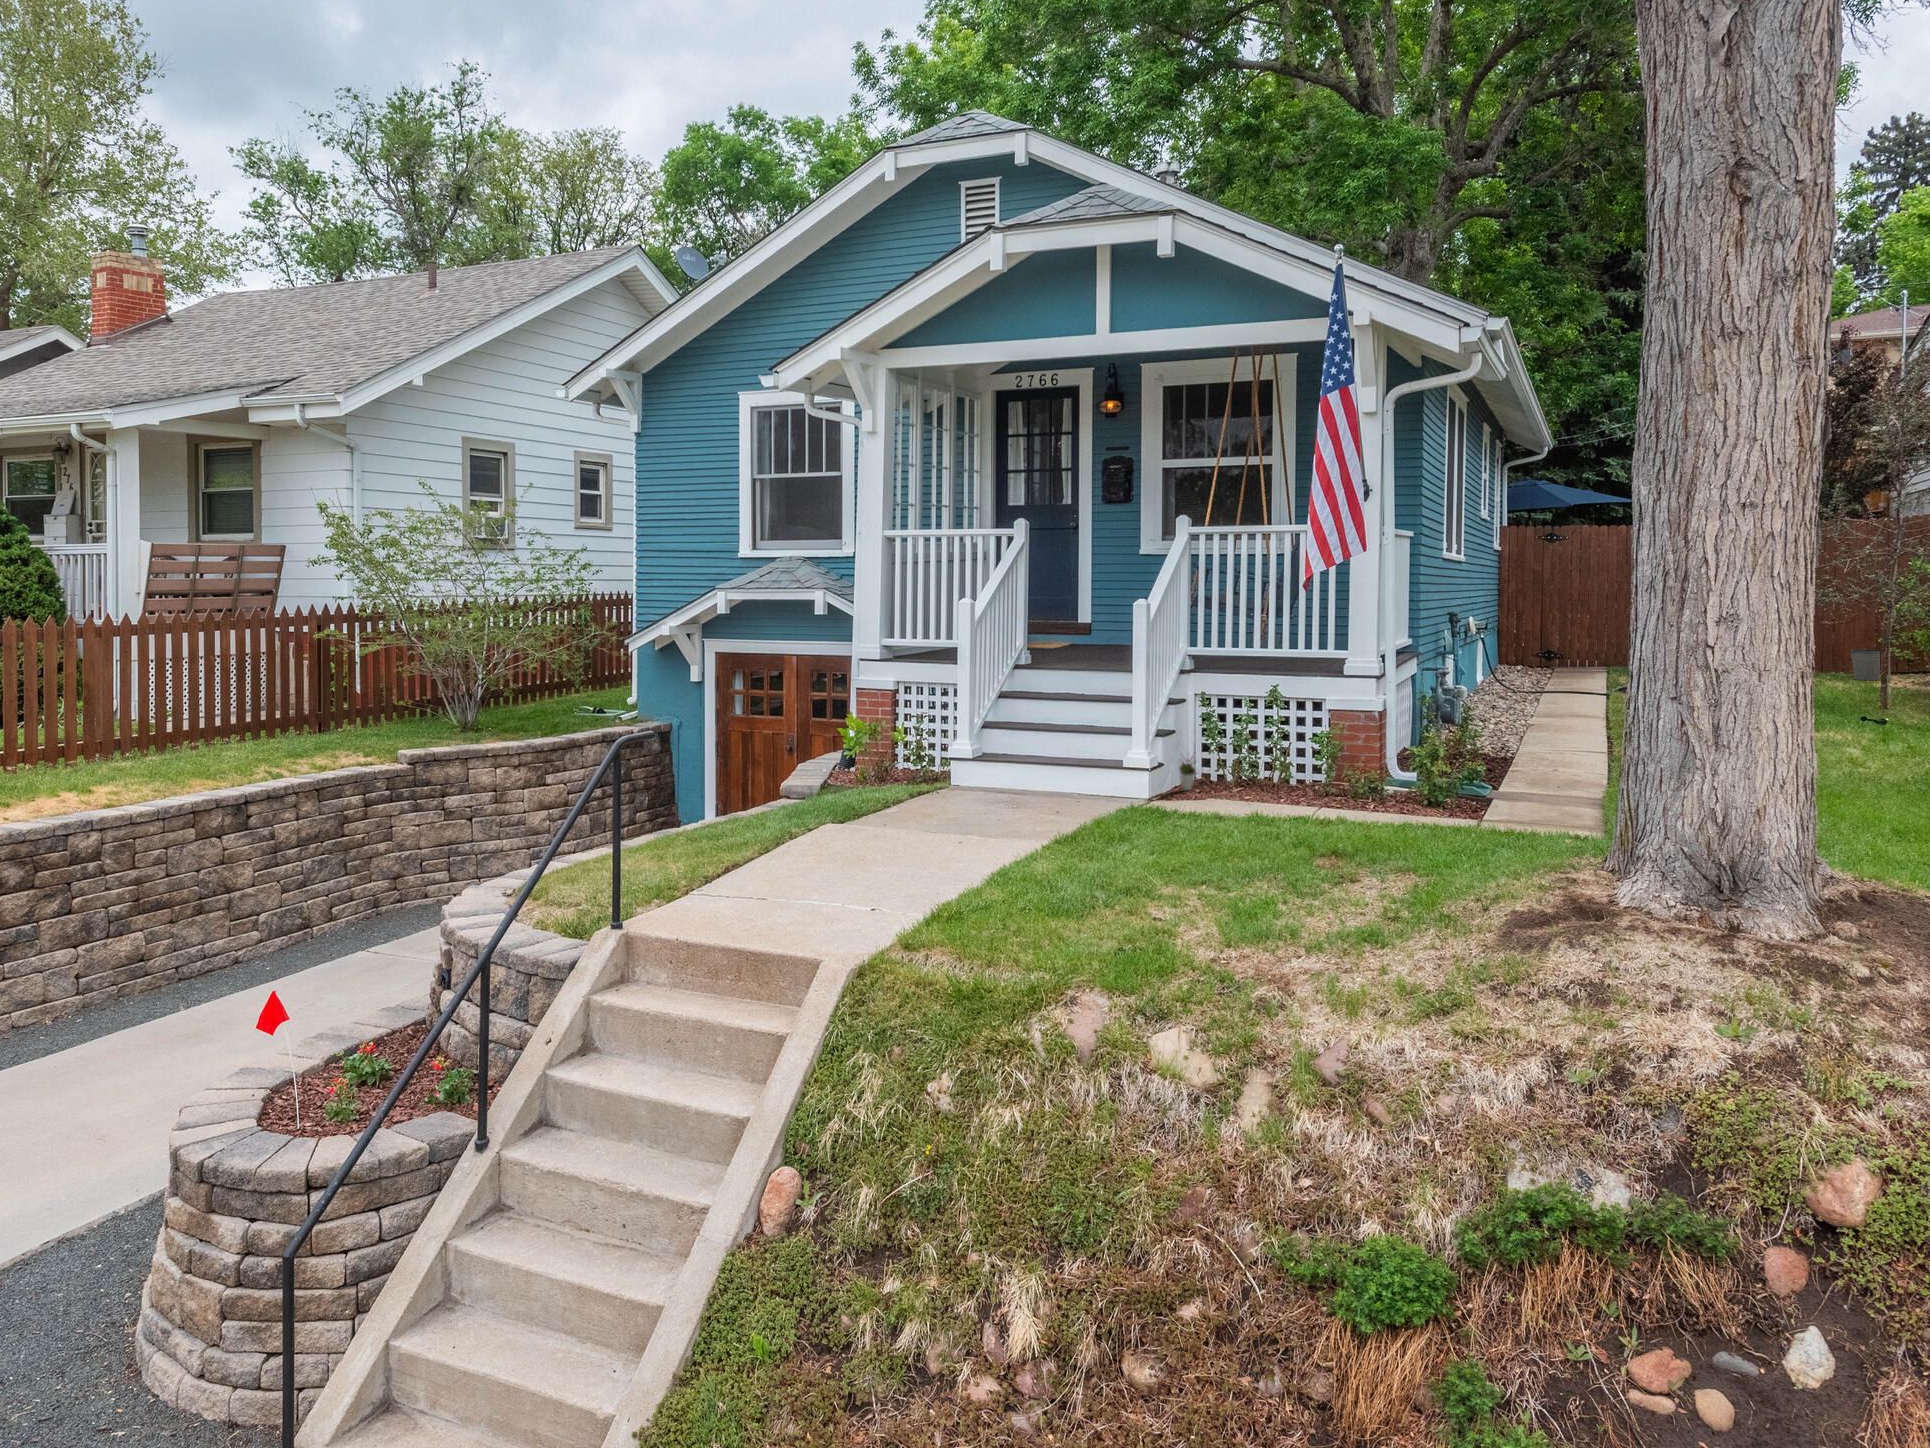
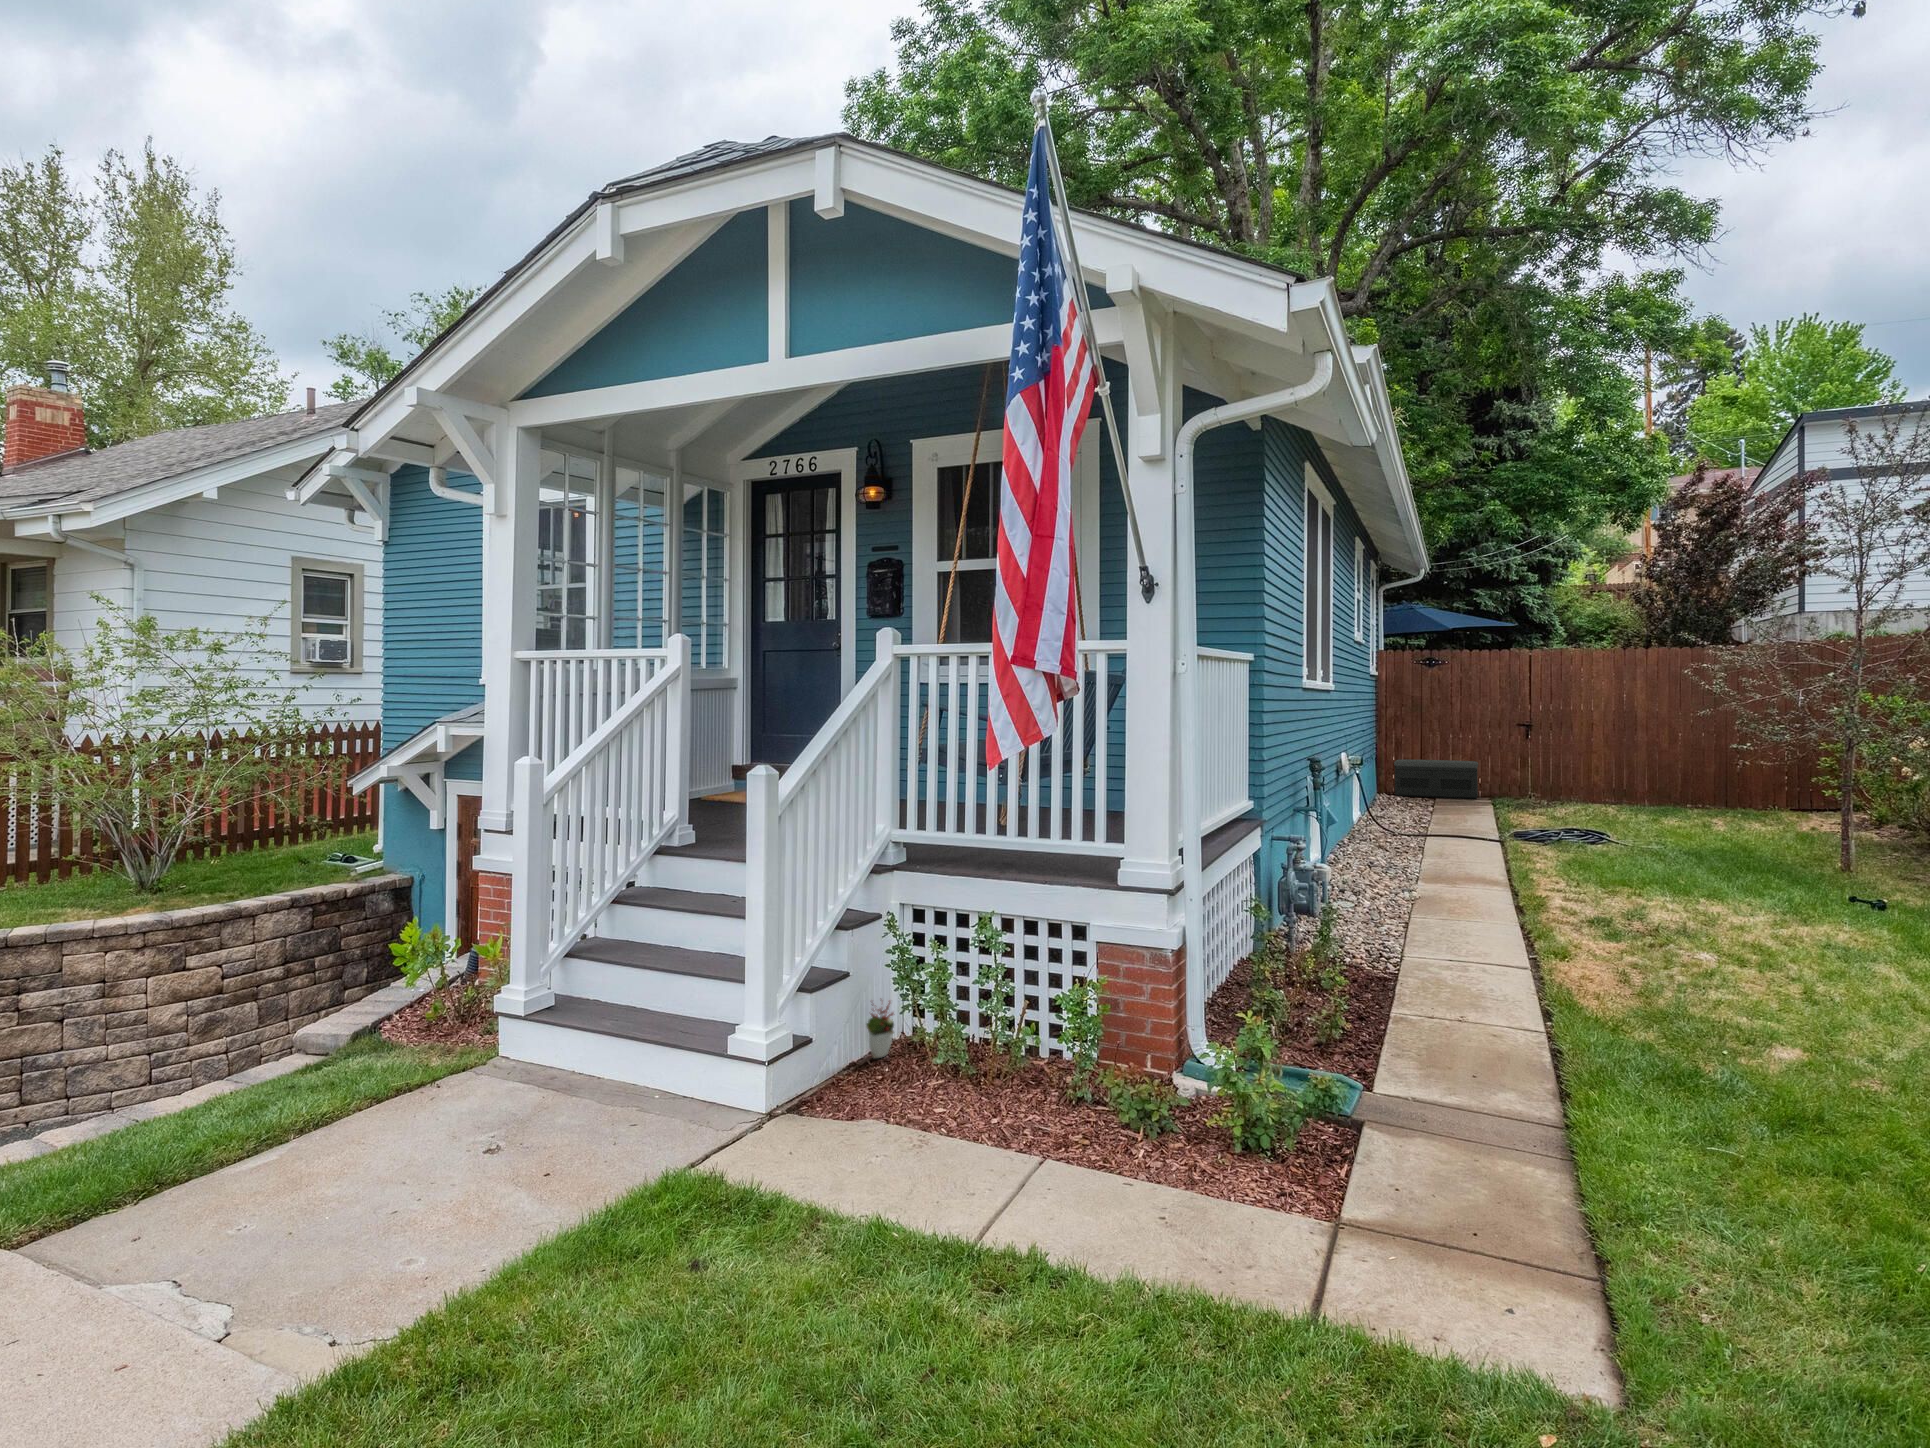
storage bench: none [1513,636,1596,673] -> present [1394,759,1478,799]
bucket: present [1849,649,1881,680] -> none [1752,782,1794,815]

